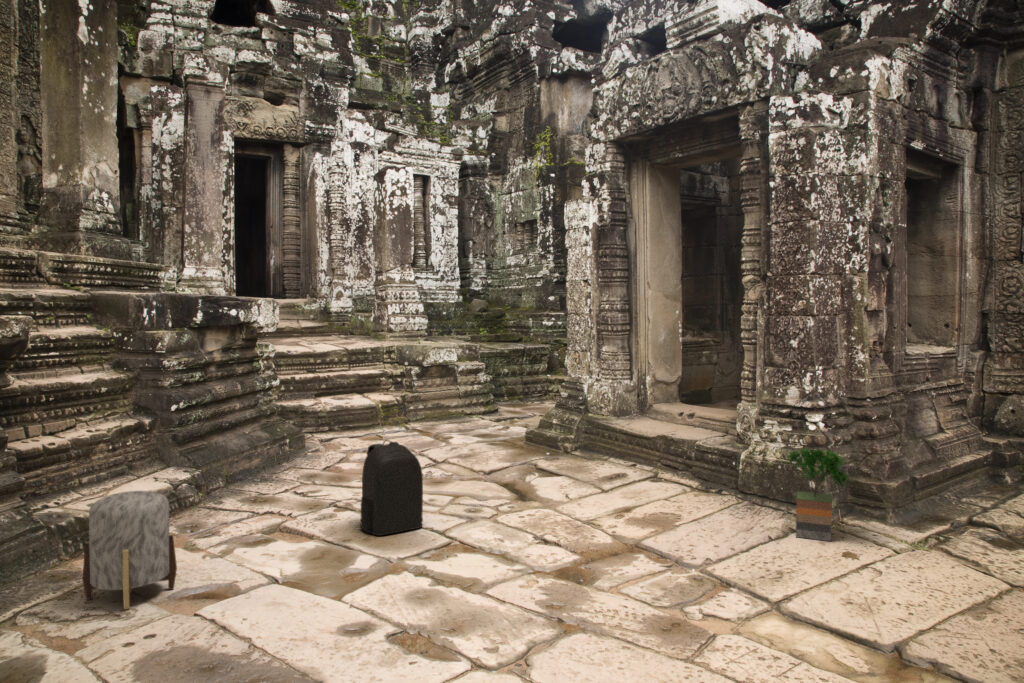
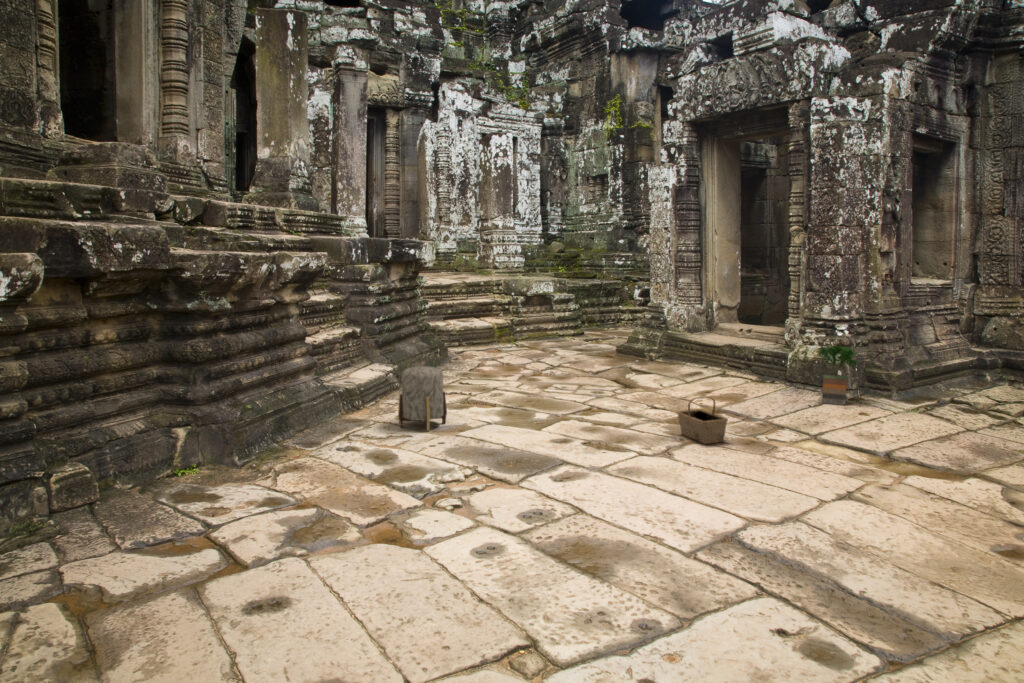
backpack: present [360,441,423,536] -> none [533,342,574,402]
basket: none [557,551,638,641] -> present [677,397,728,444]

